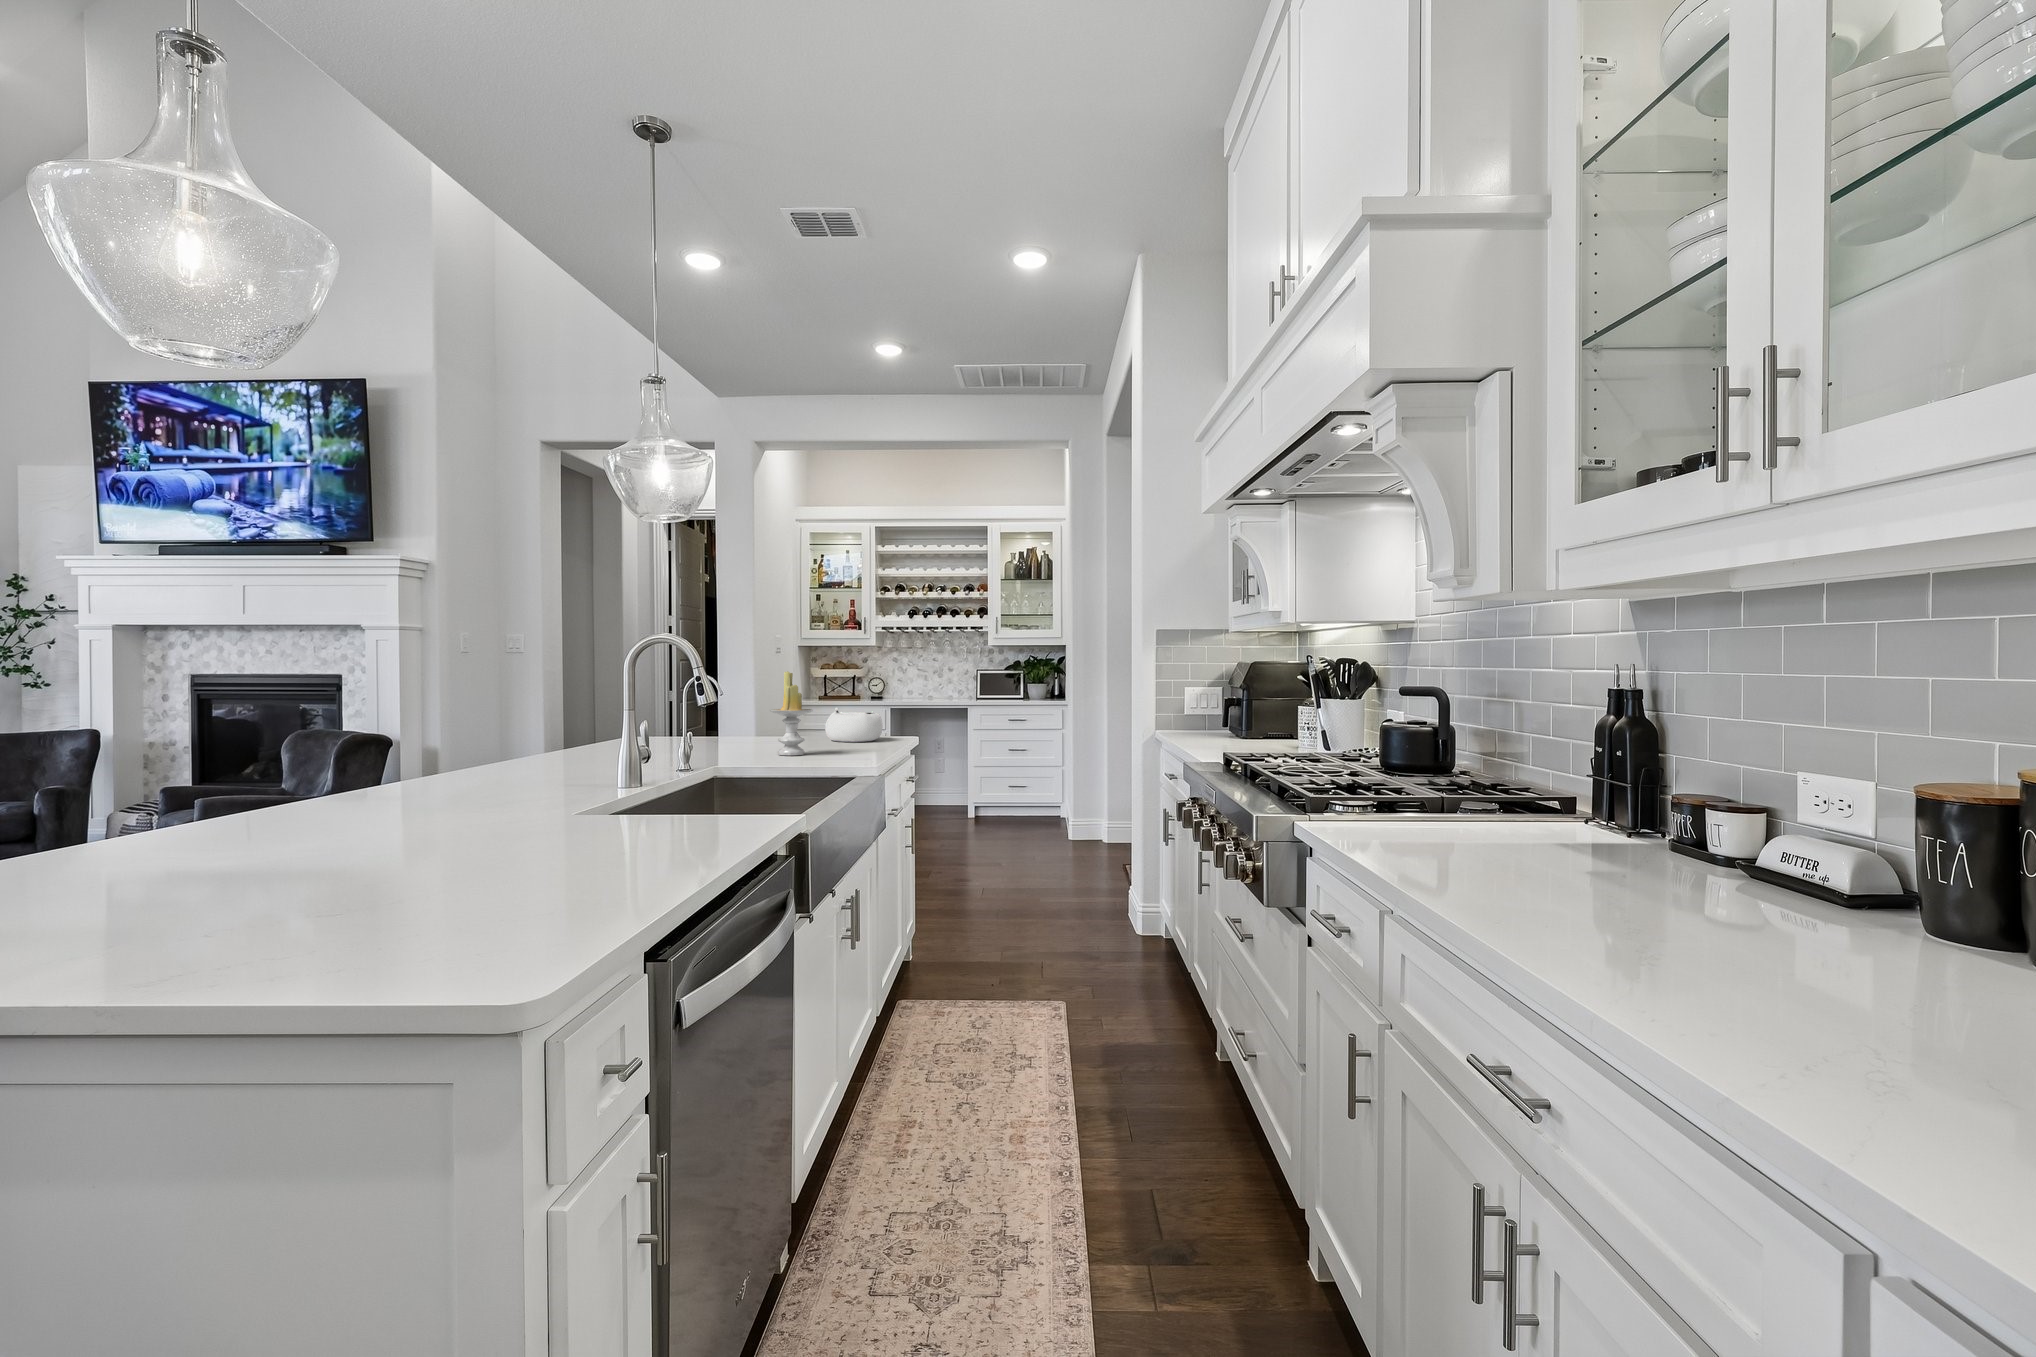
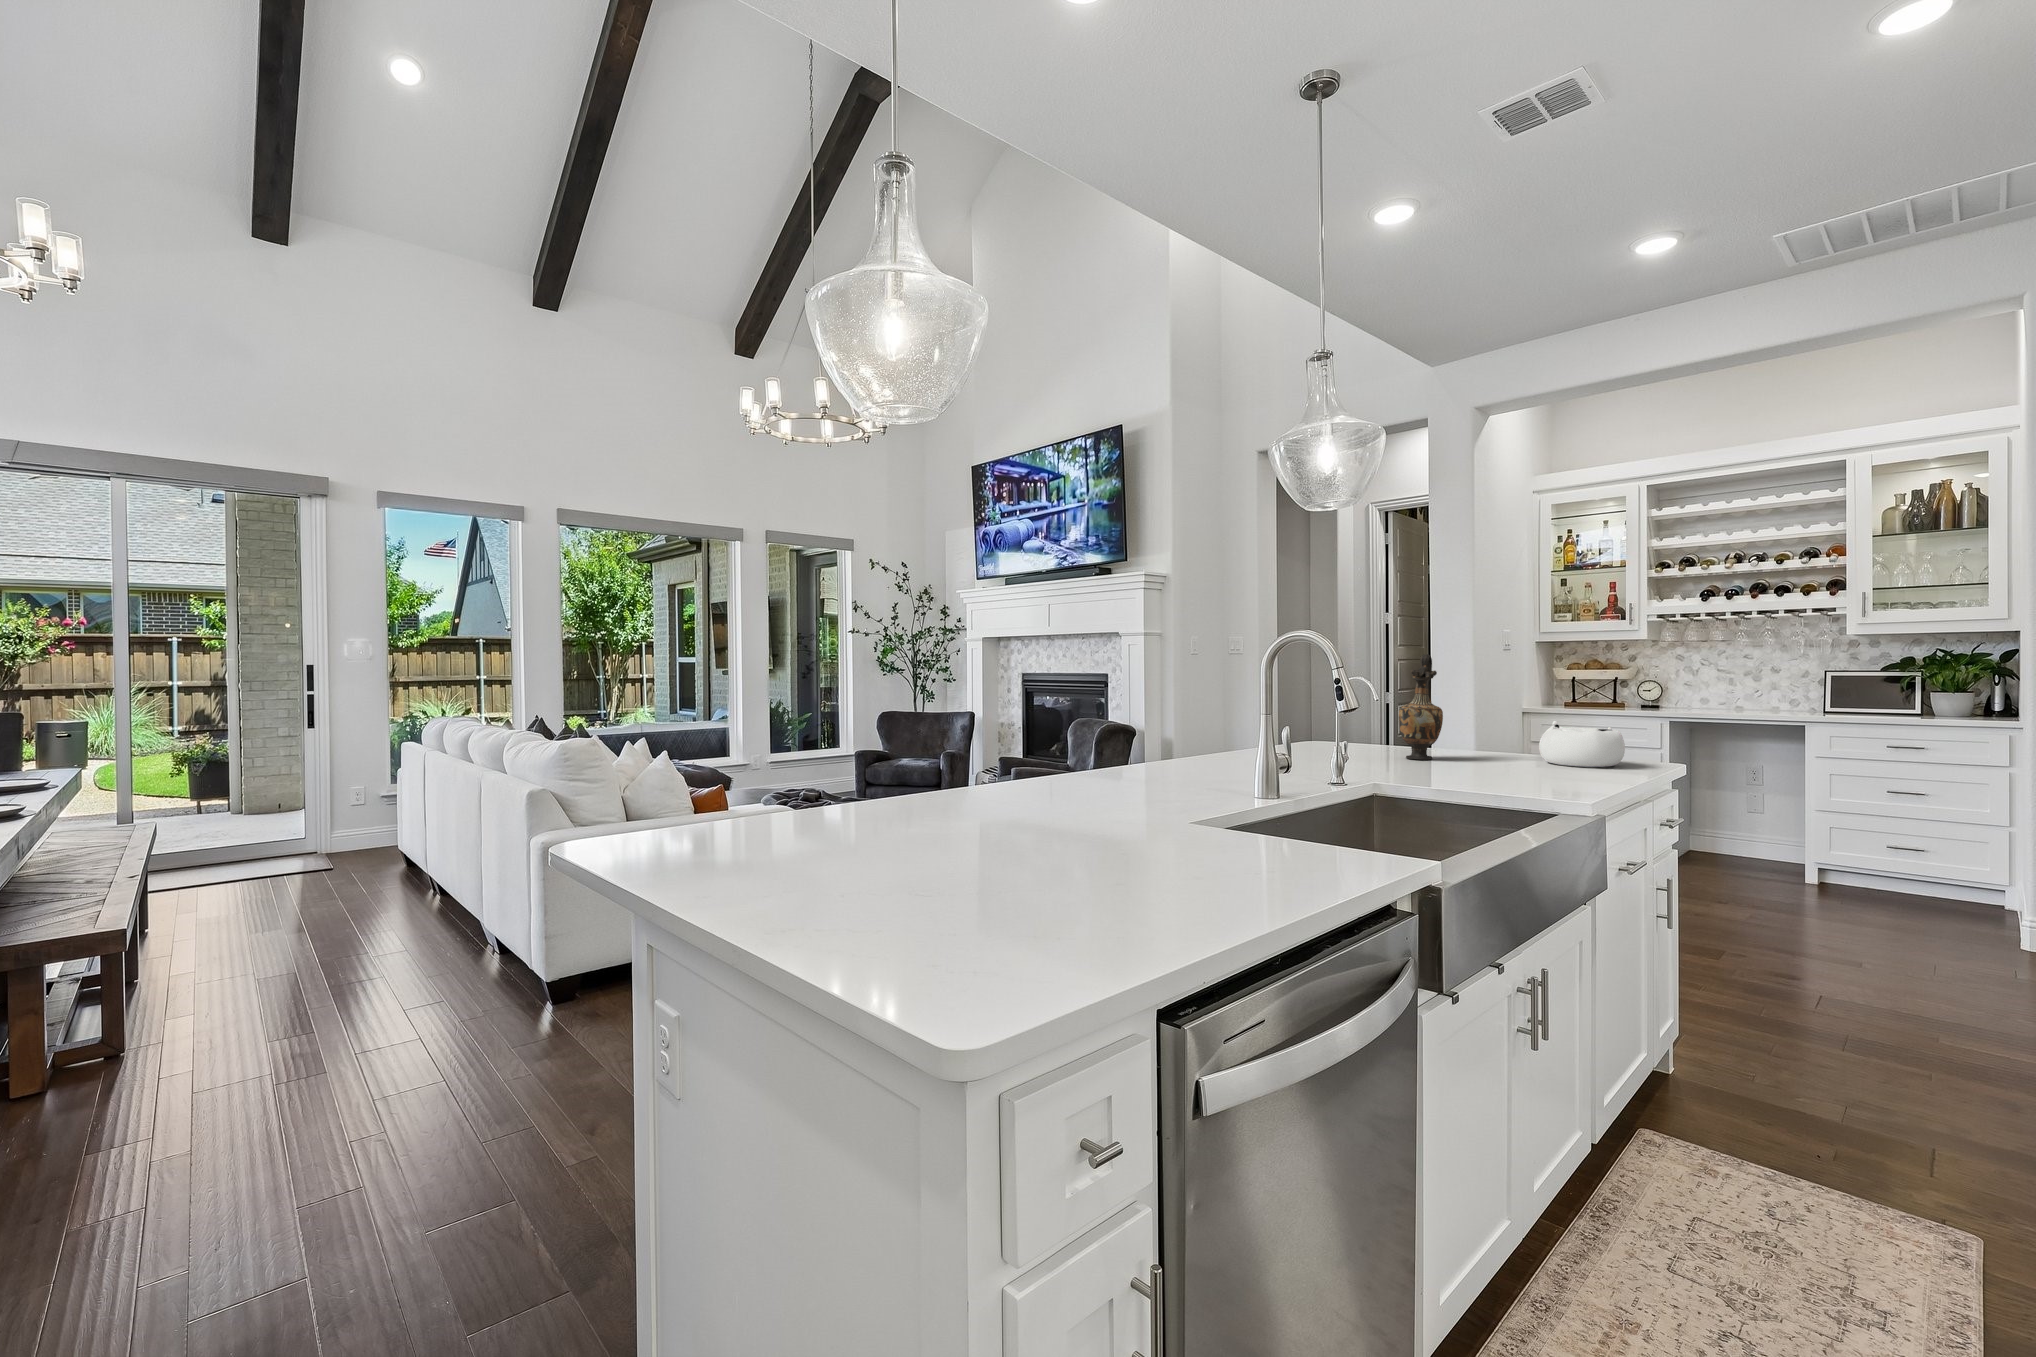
vase: none [718,654,755,744] -> present [1399,654,1443,760]
candle: present [770,671,813,755] -> none [1451,675,1509,780]

